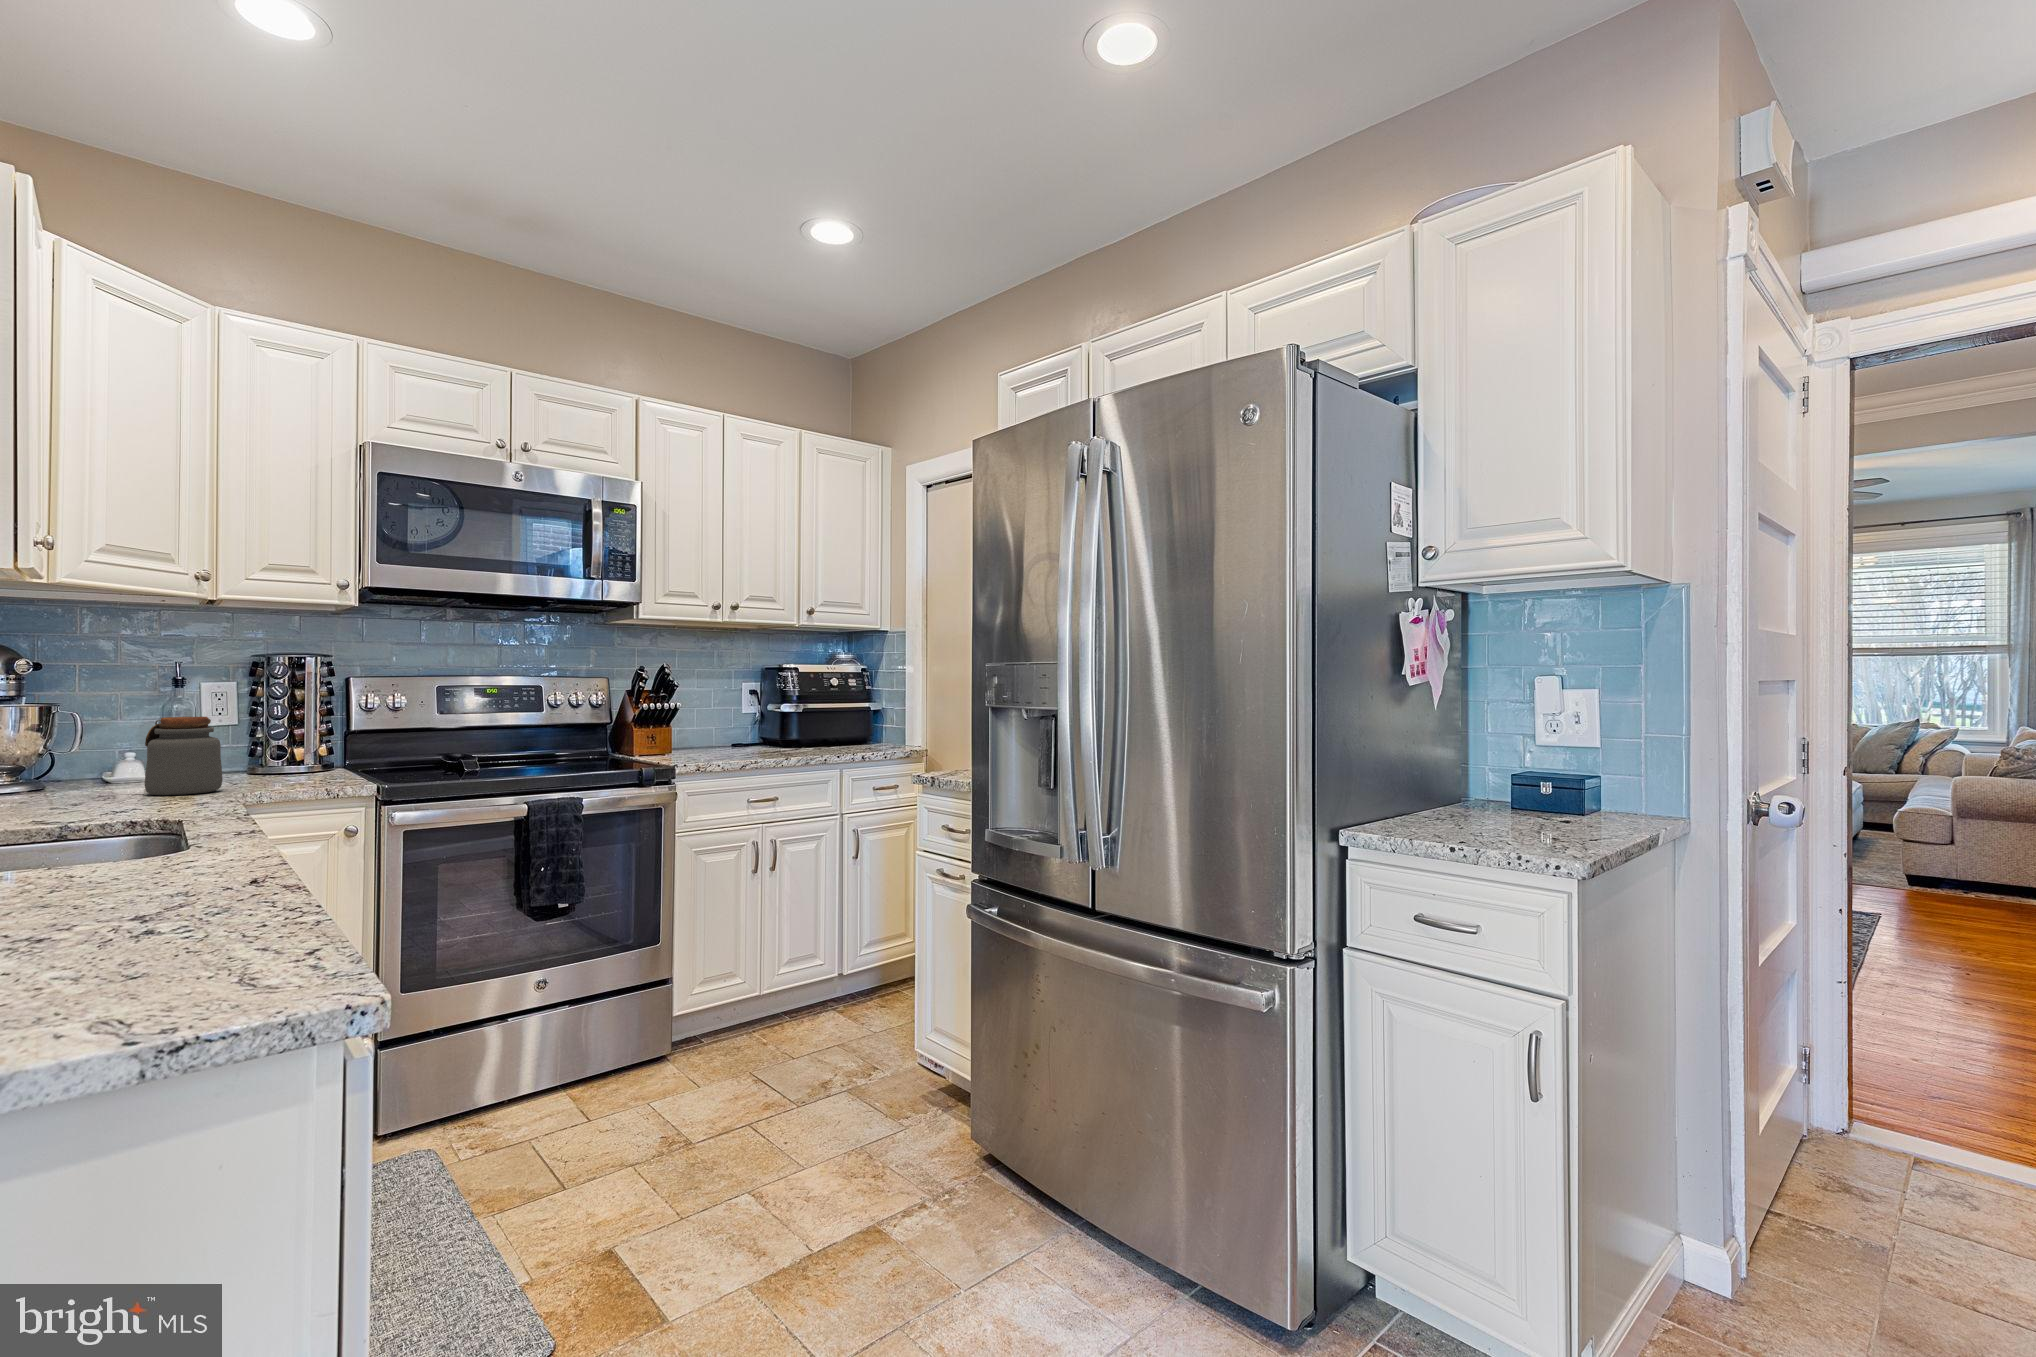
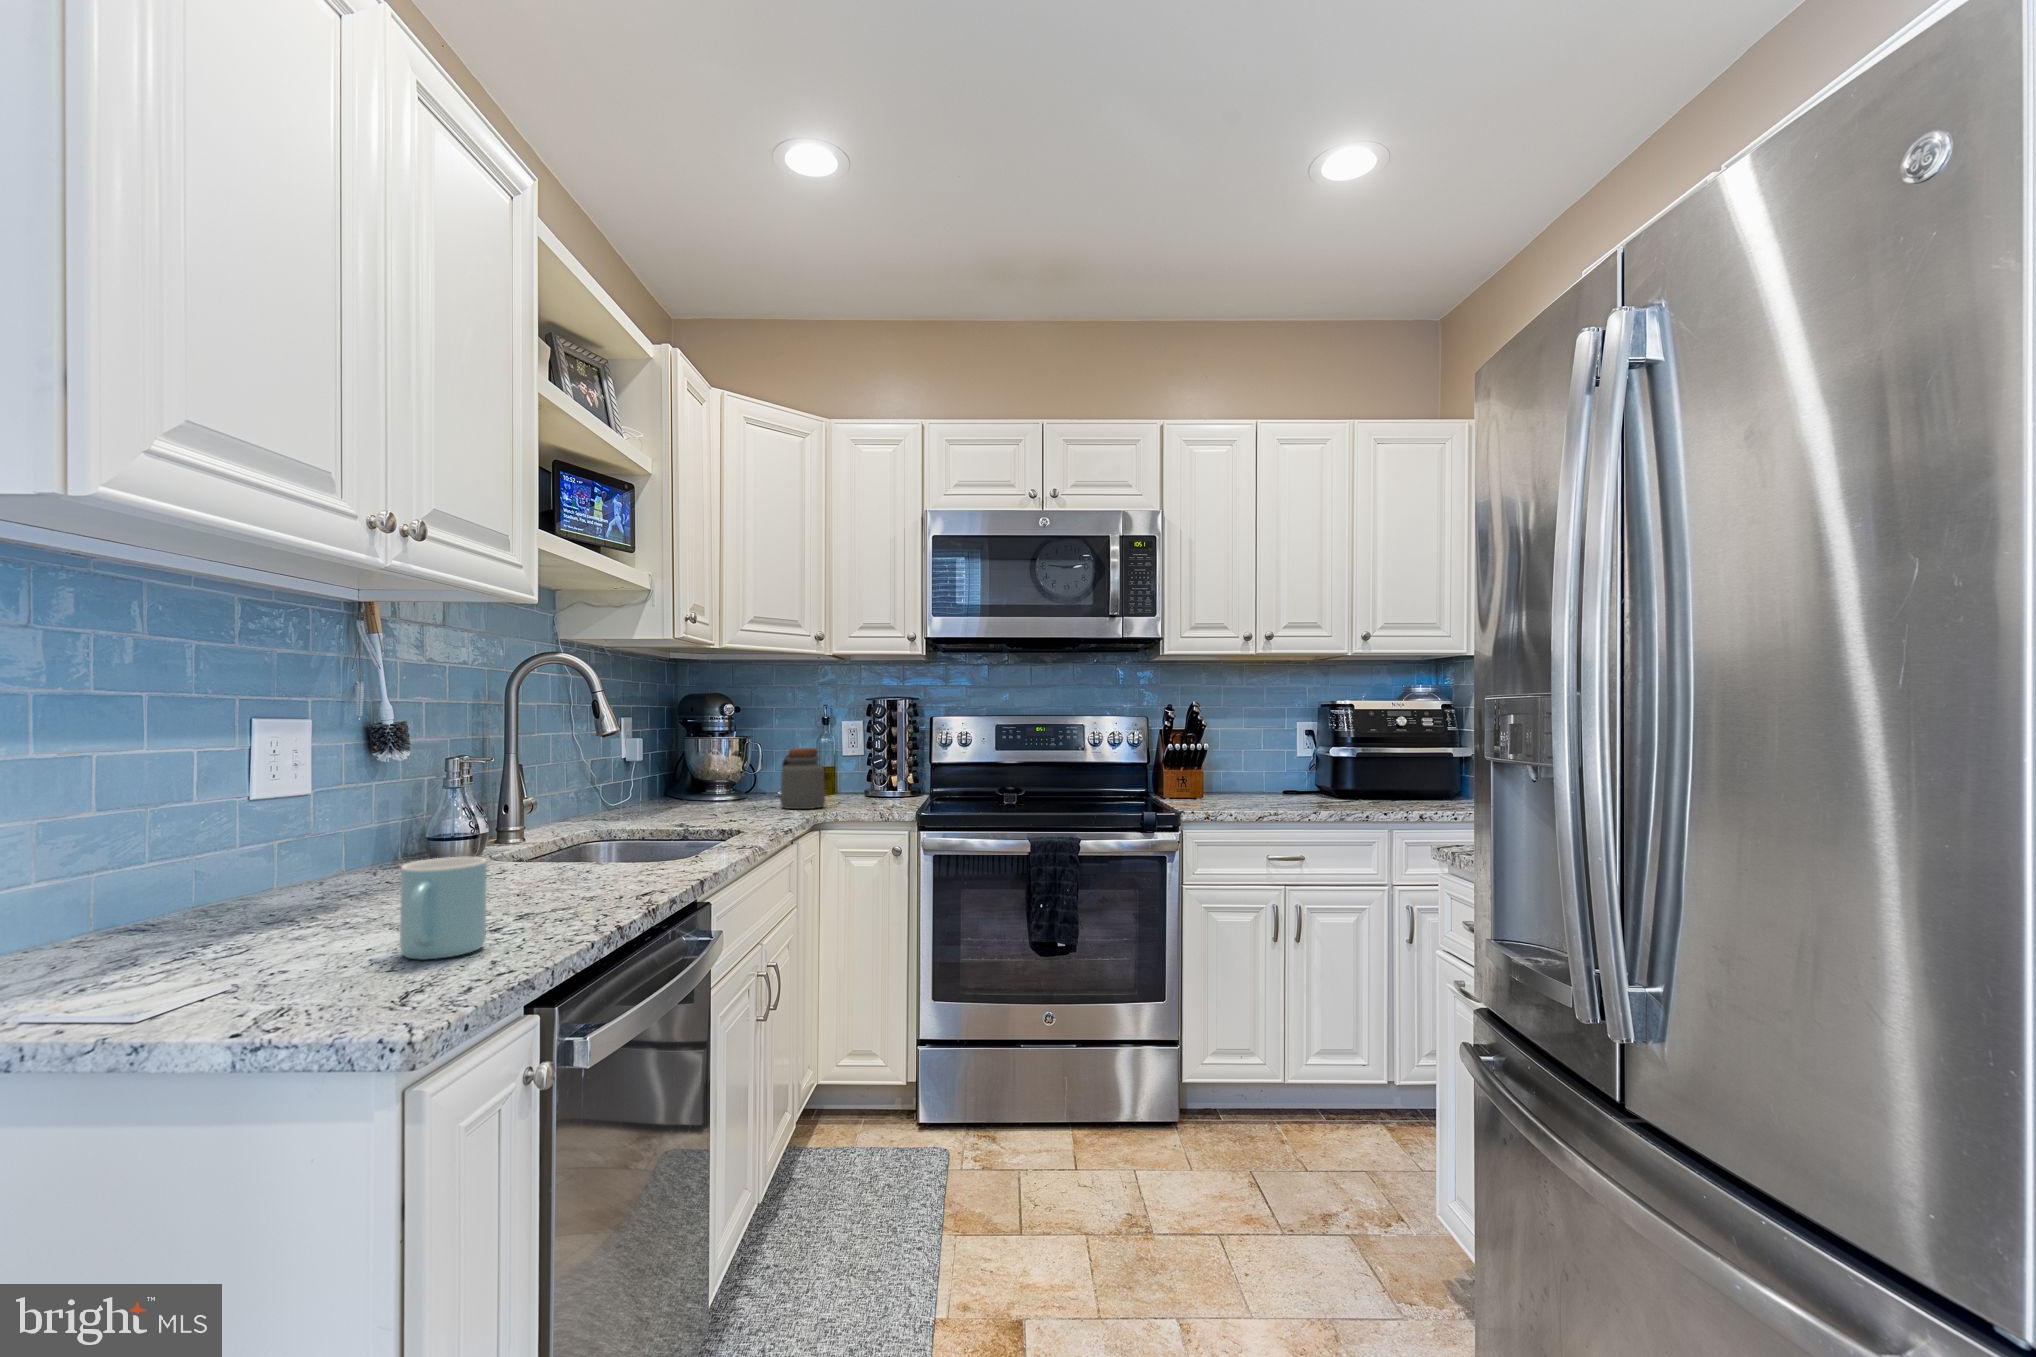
mug: none [84,834,212,964] -> present [400,857,487,959]

